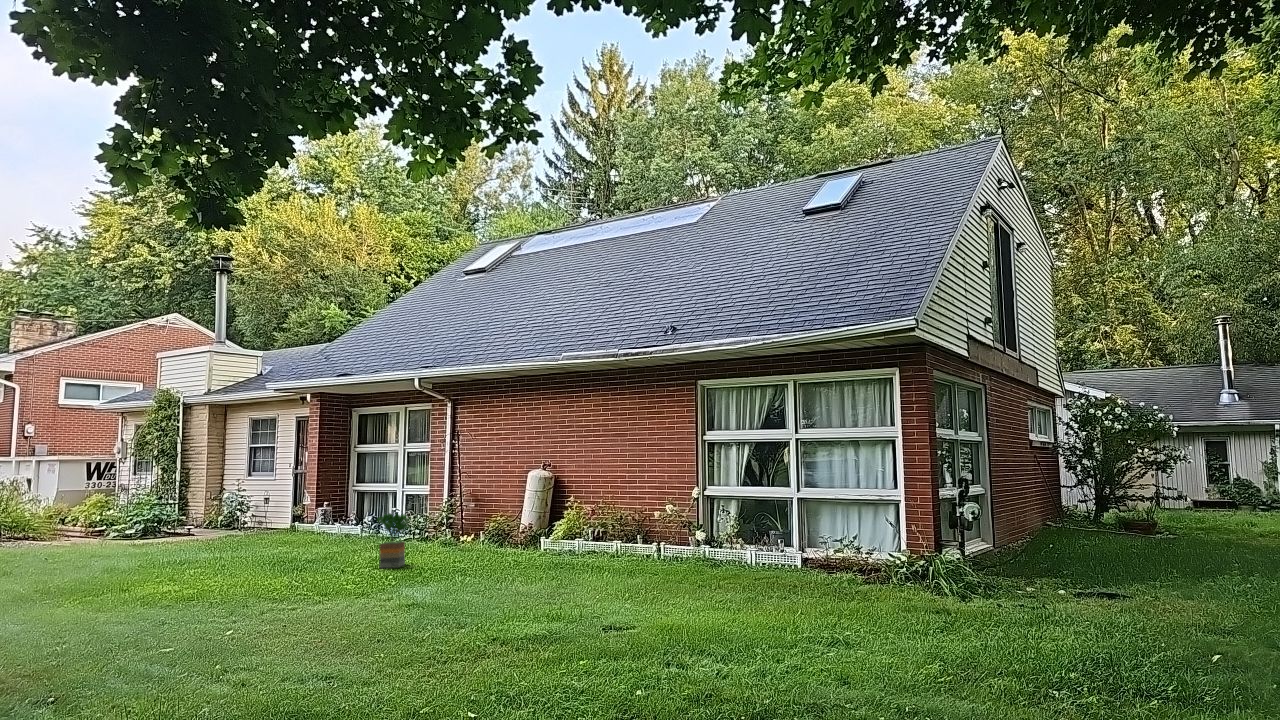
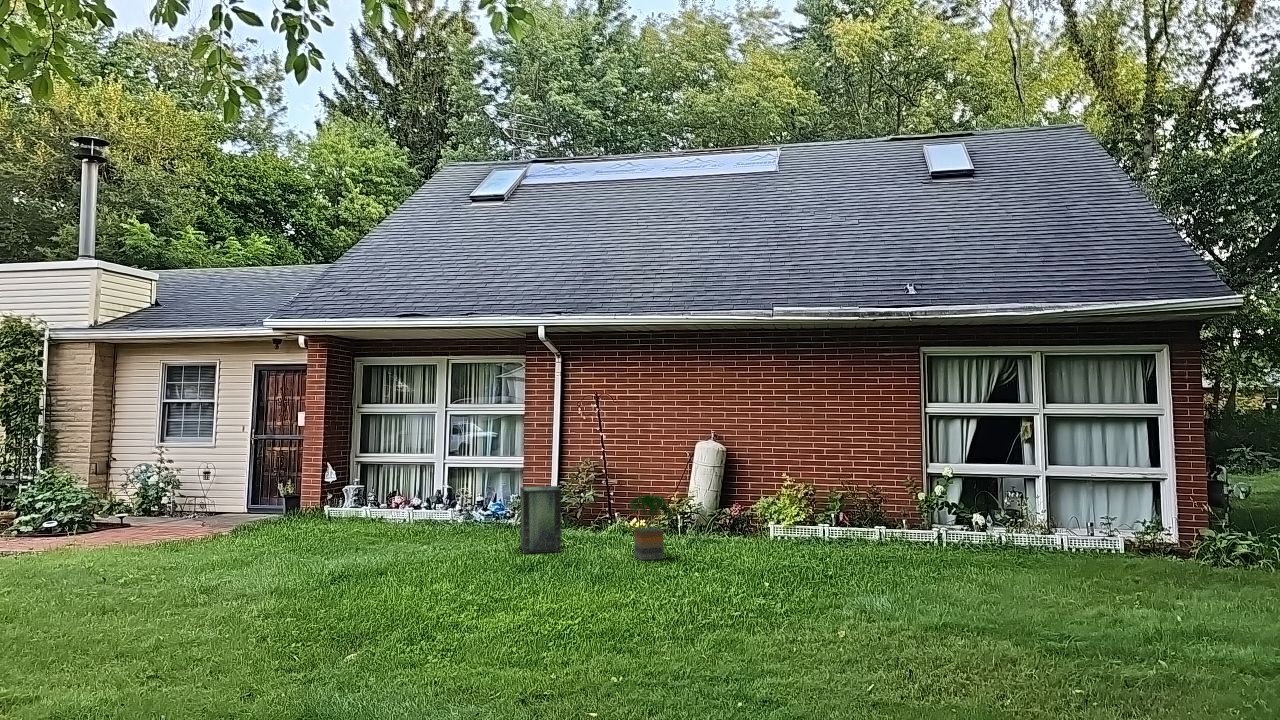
storage box: none [319,507,362,561] -> present [520,486,562,554]

